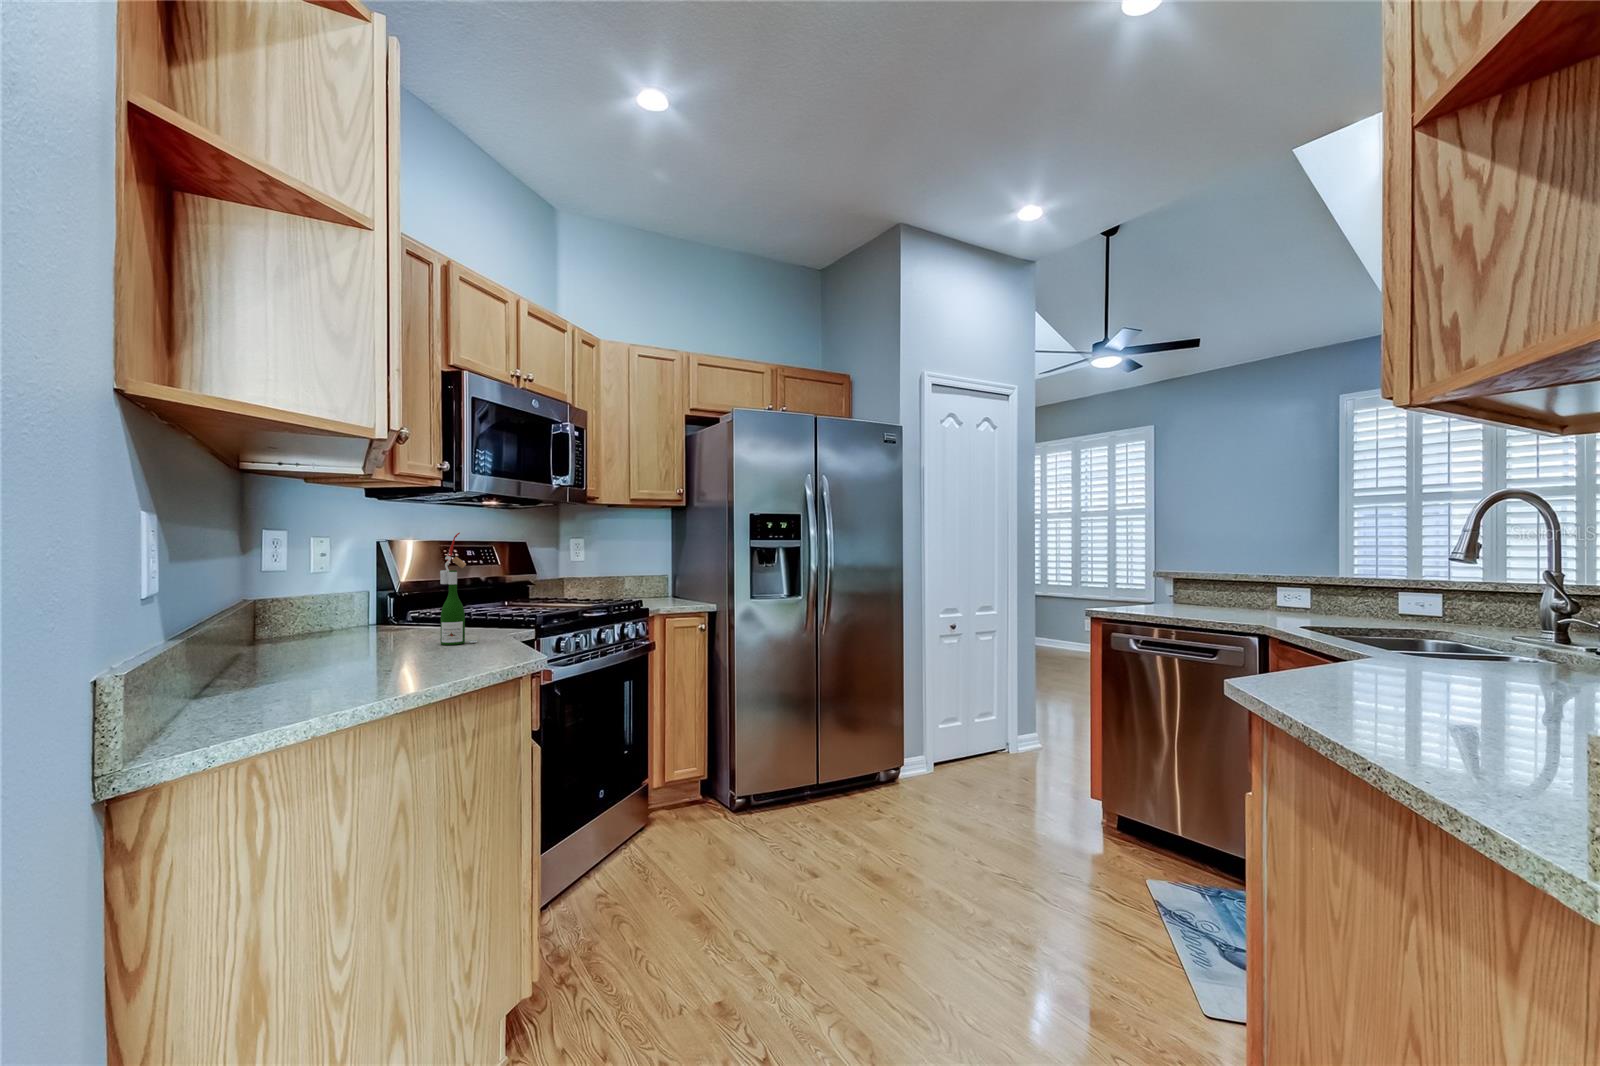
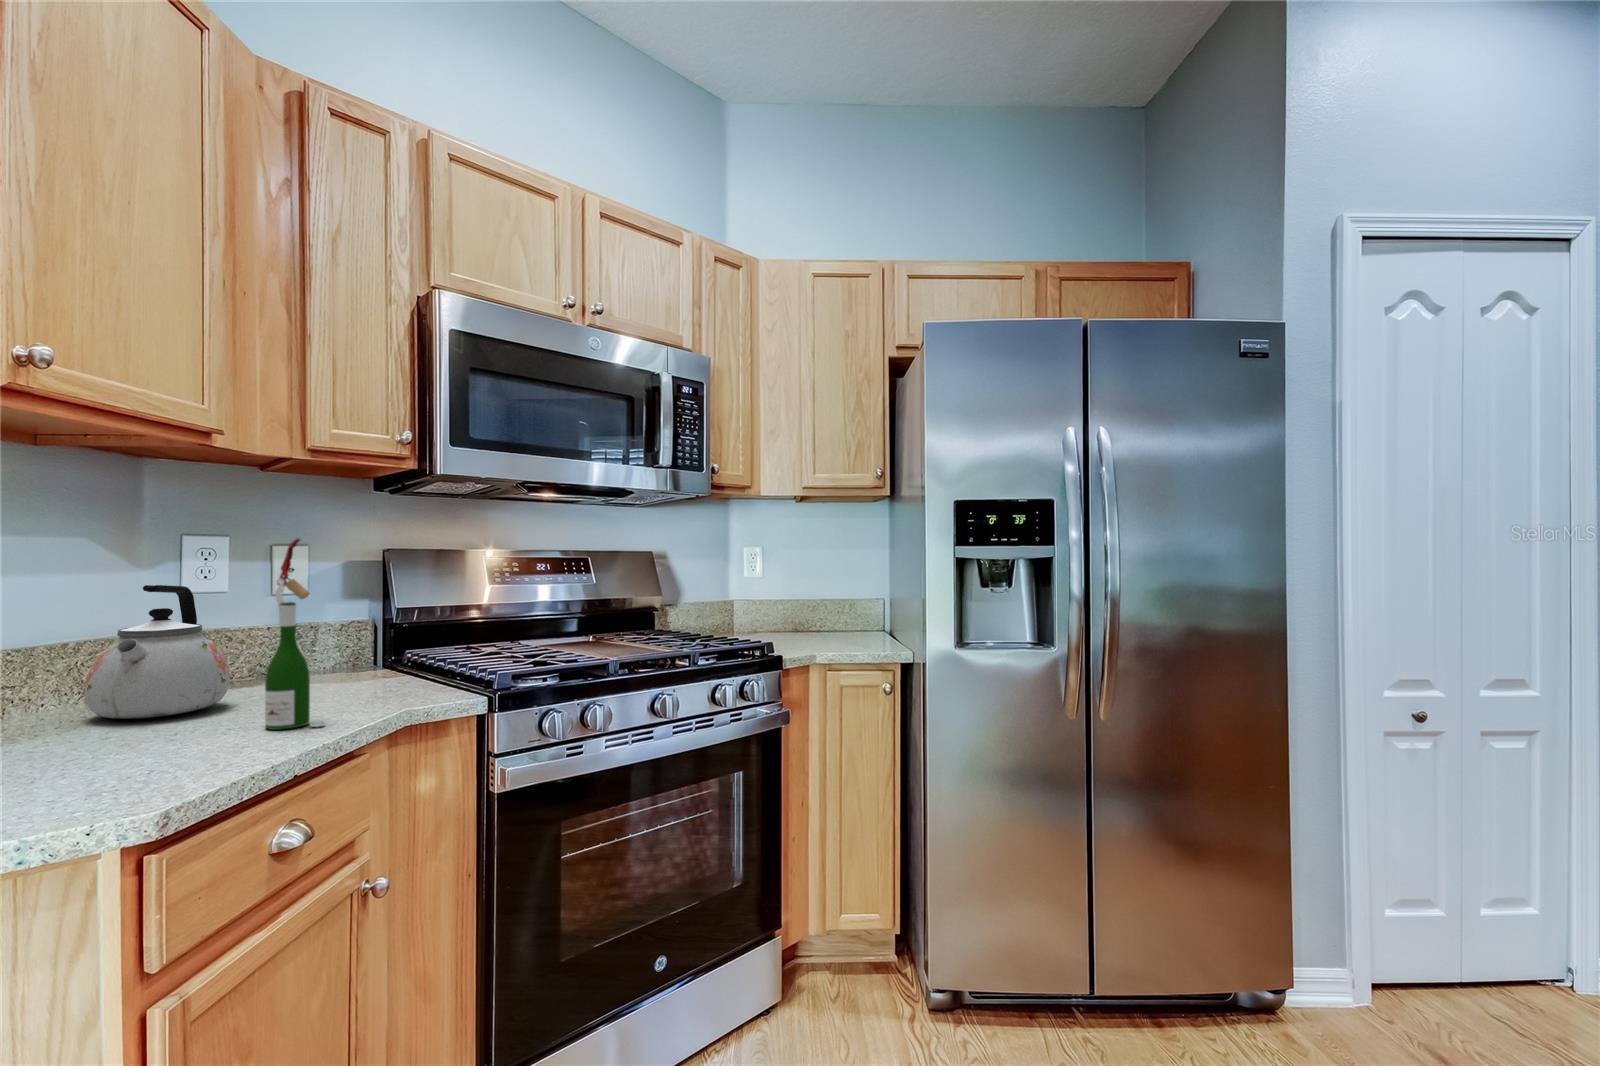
kettle: none [287,562,375,648] -> present [85,585,230,719]

